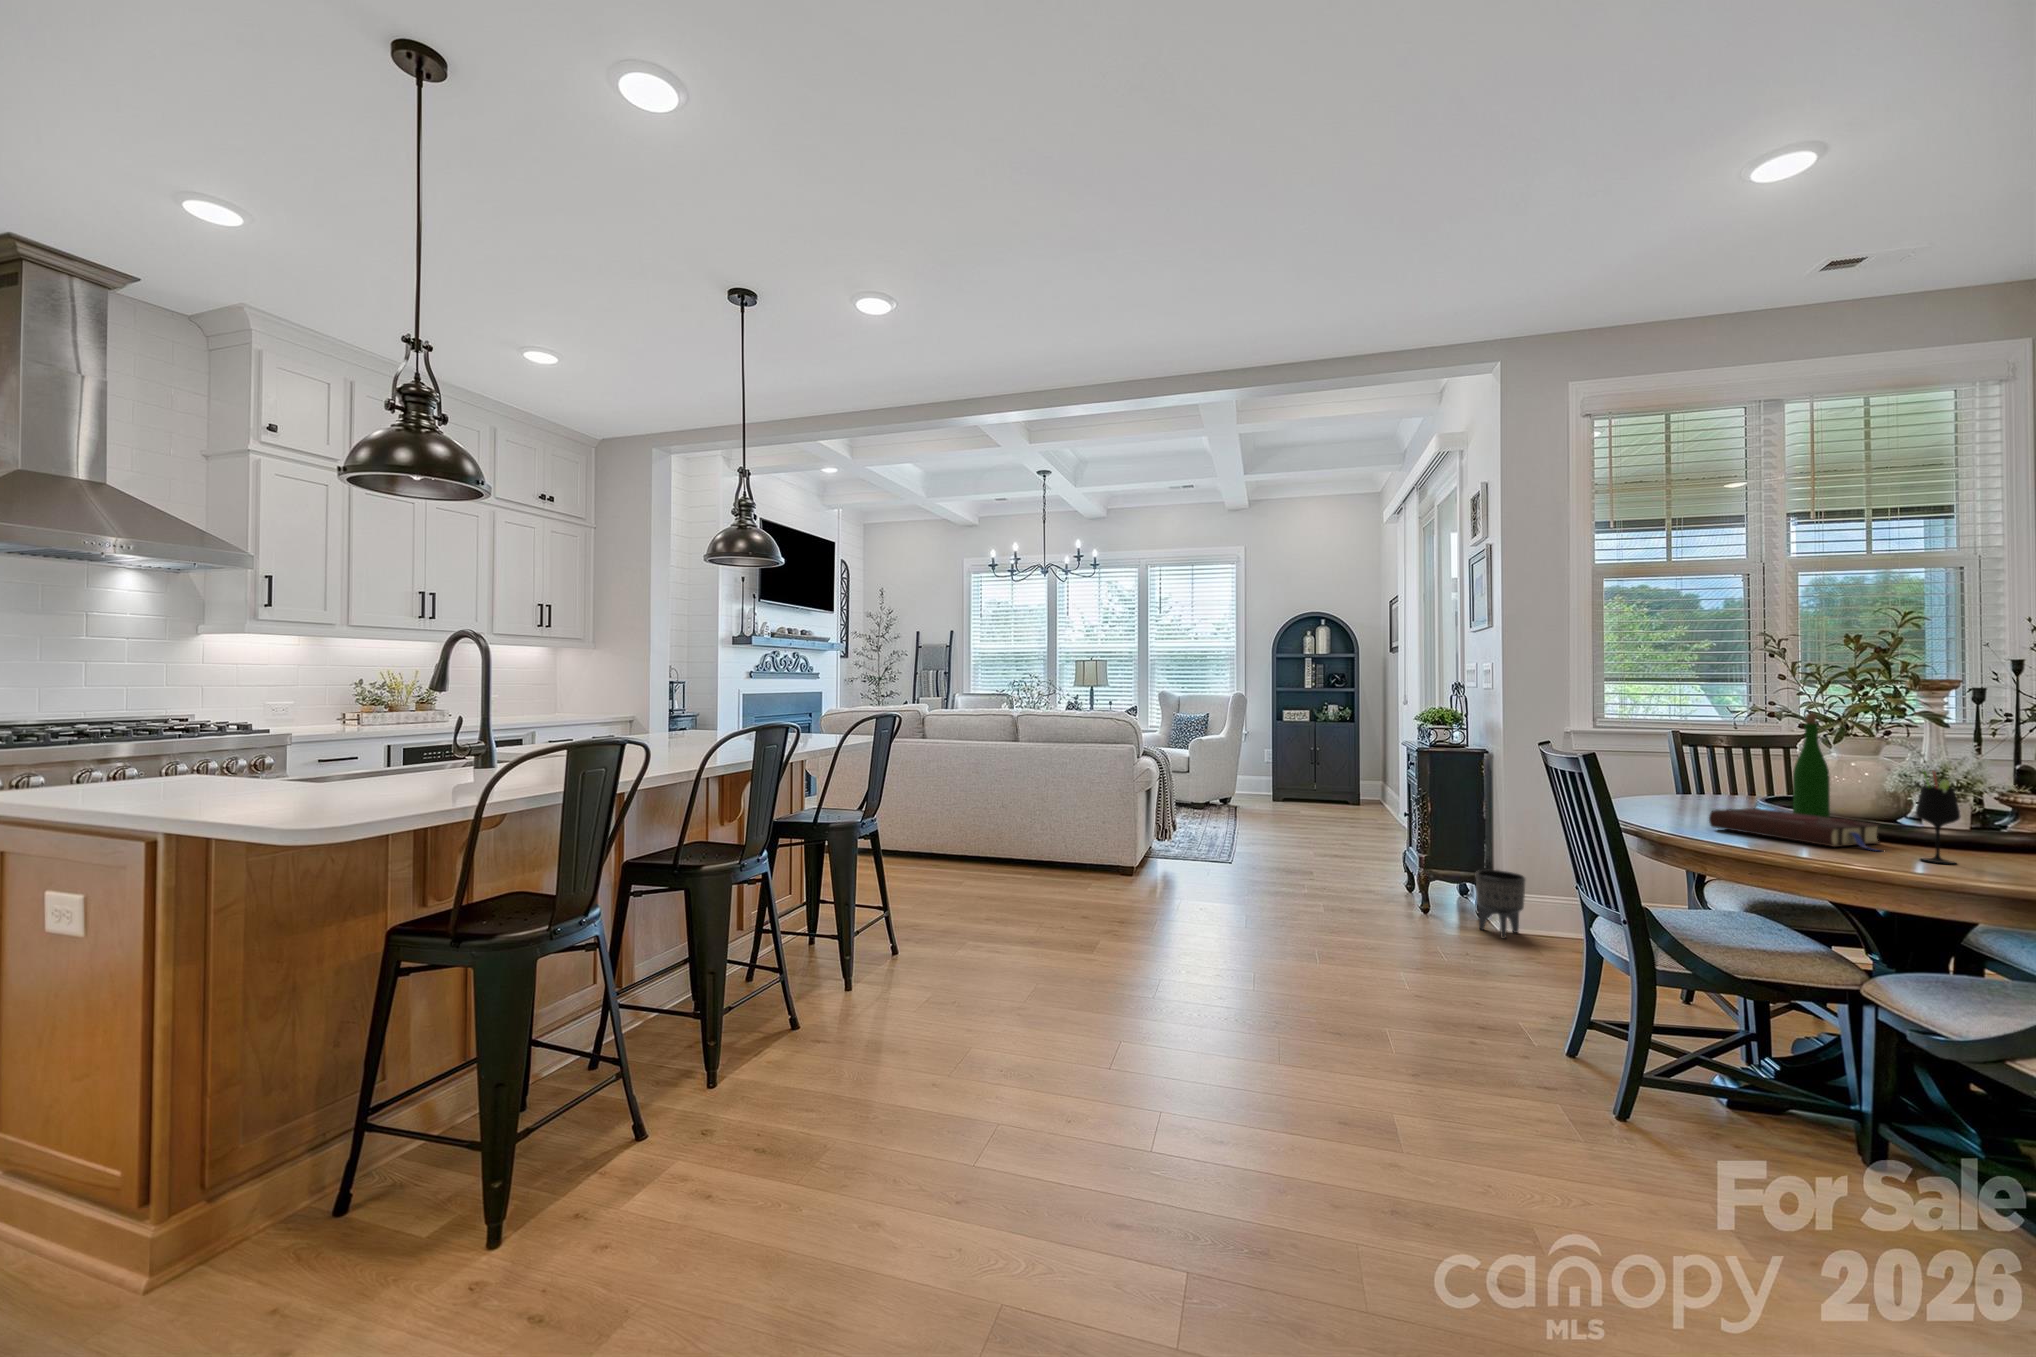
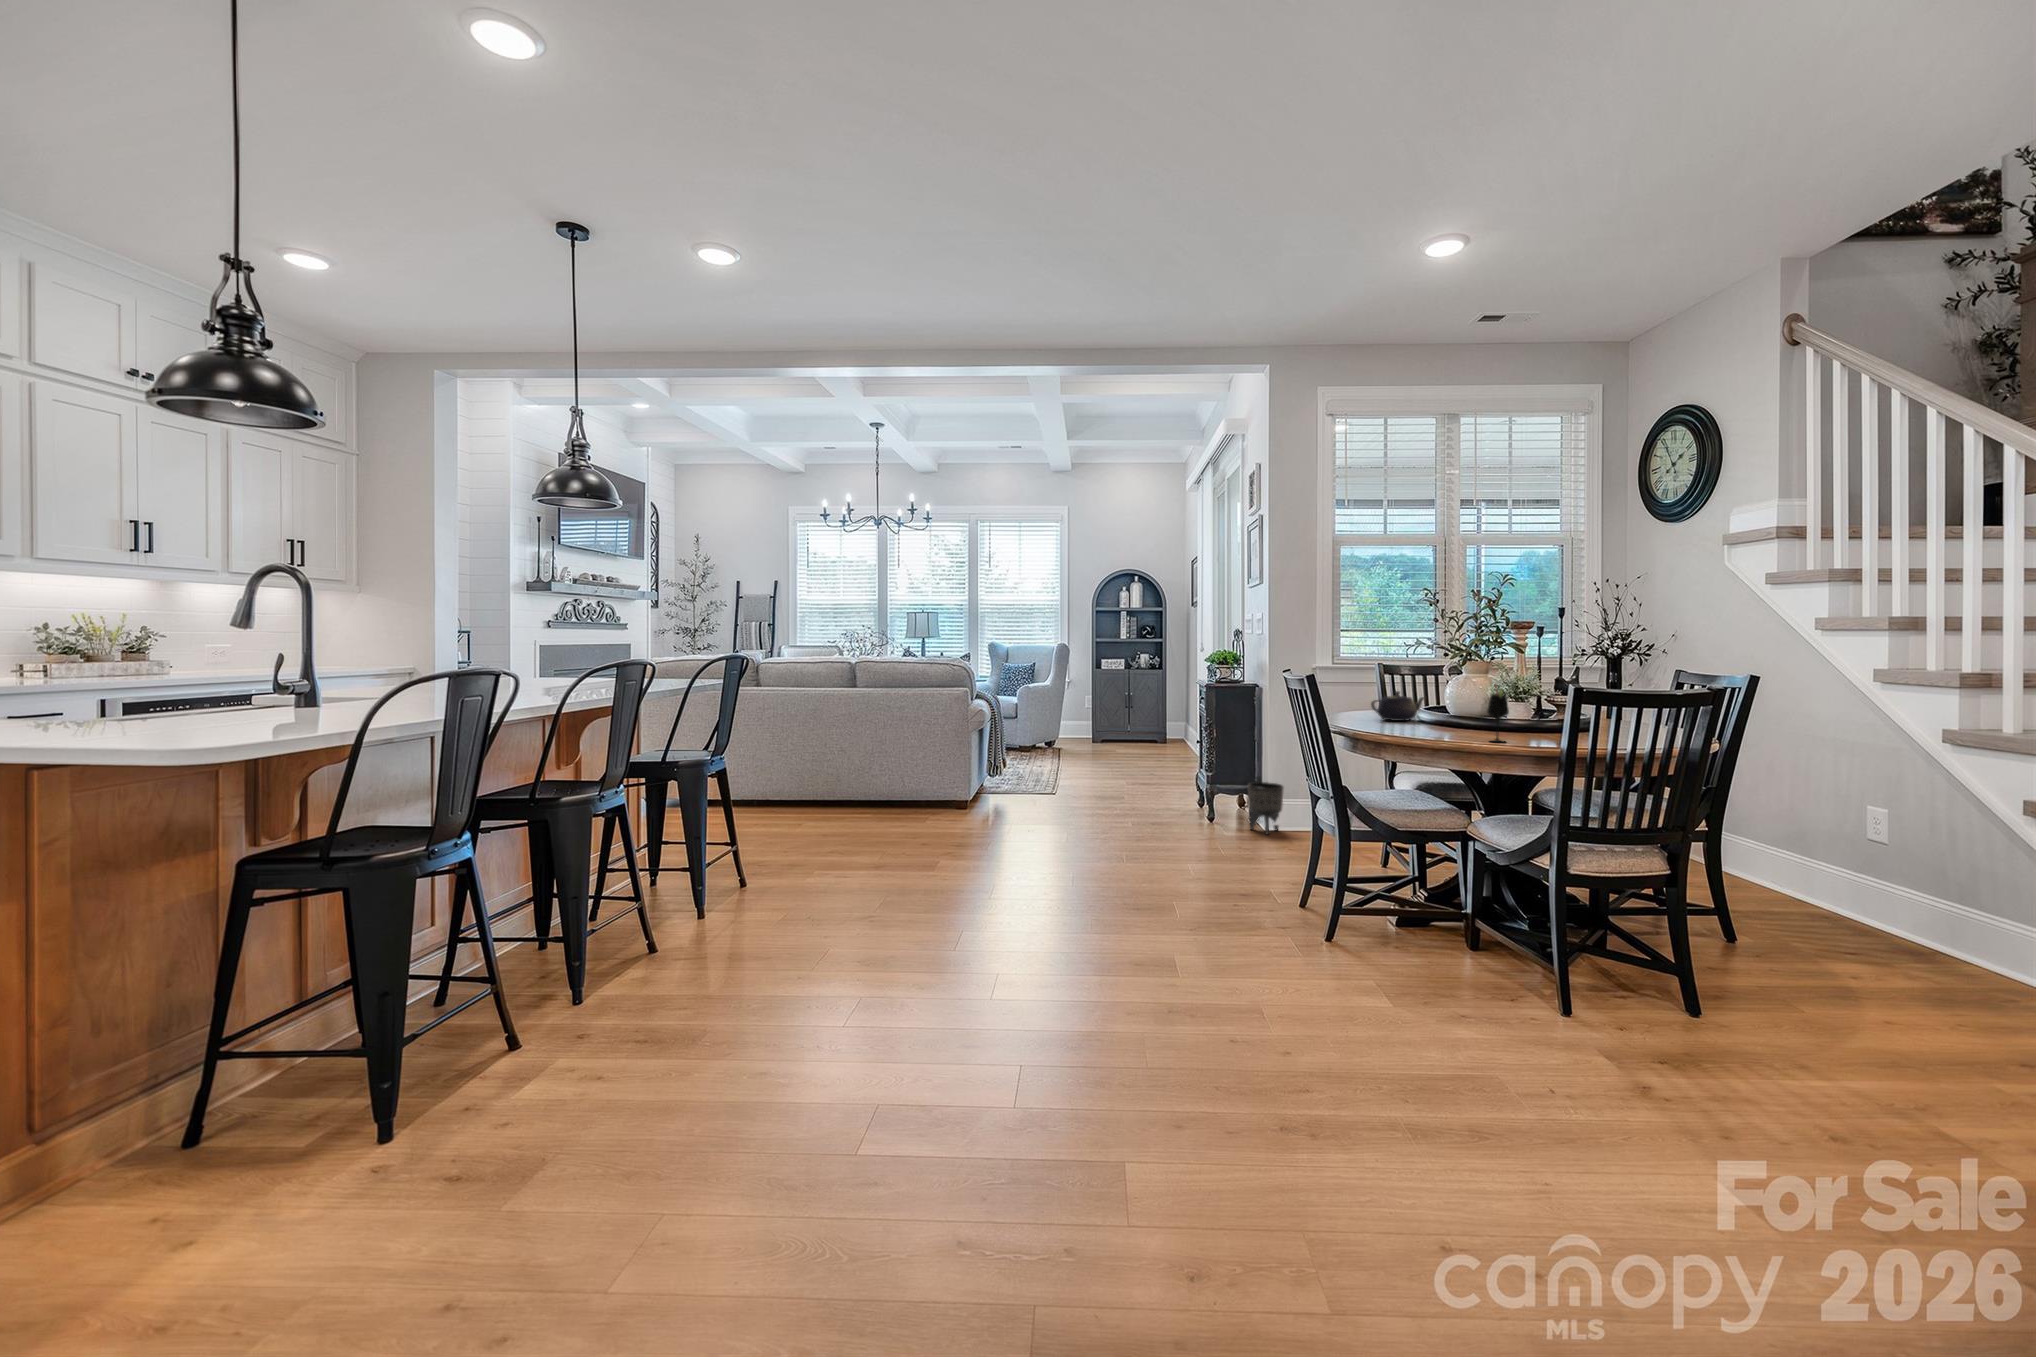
wine bottle: present [1793,713,1830,818] -> none [1436,650,1458,726]
teapot: none [1676,769,1765,811] -> present [1371,691,1424,721]
book: present [1709,808,1879,850] -> none [1382,716,1476,738]

